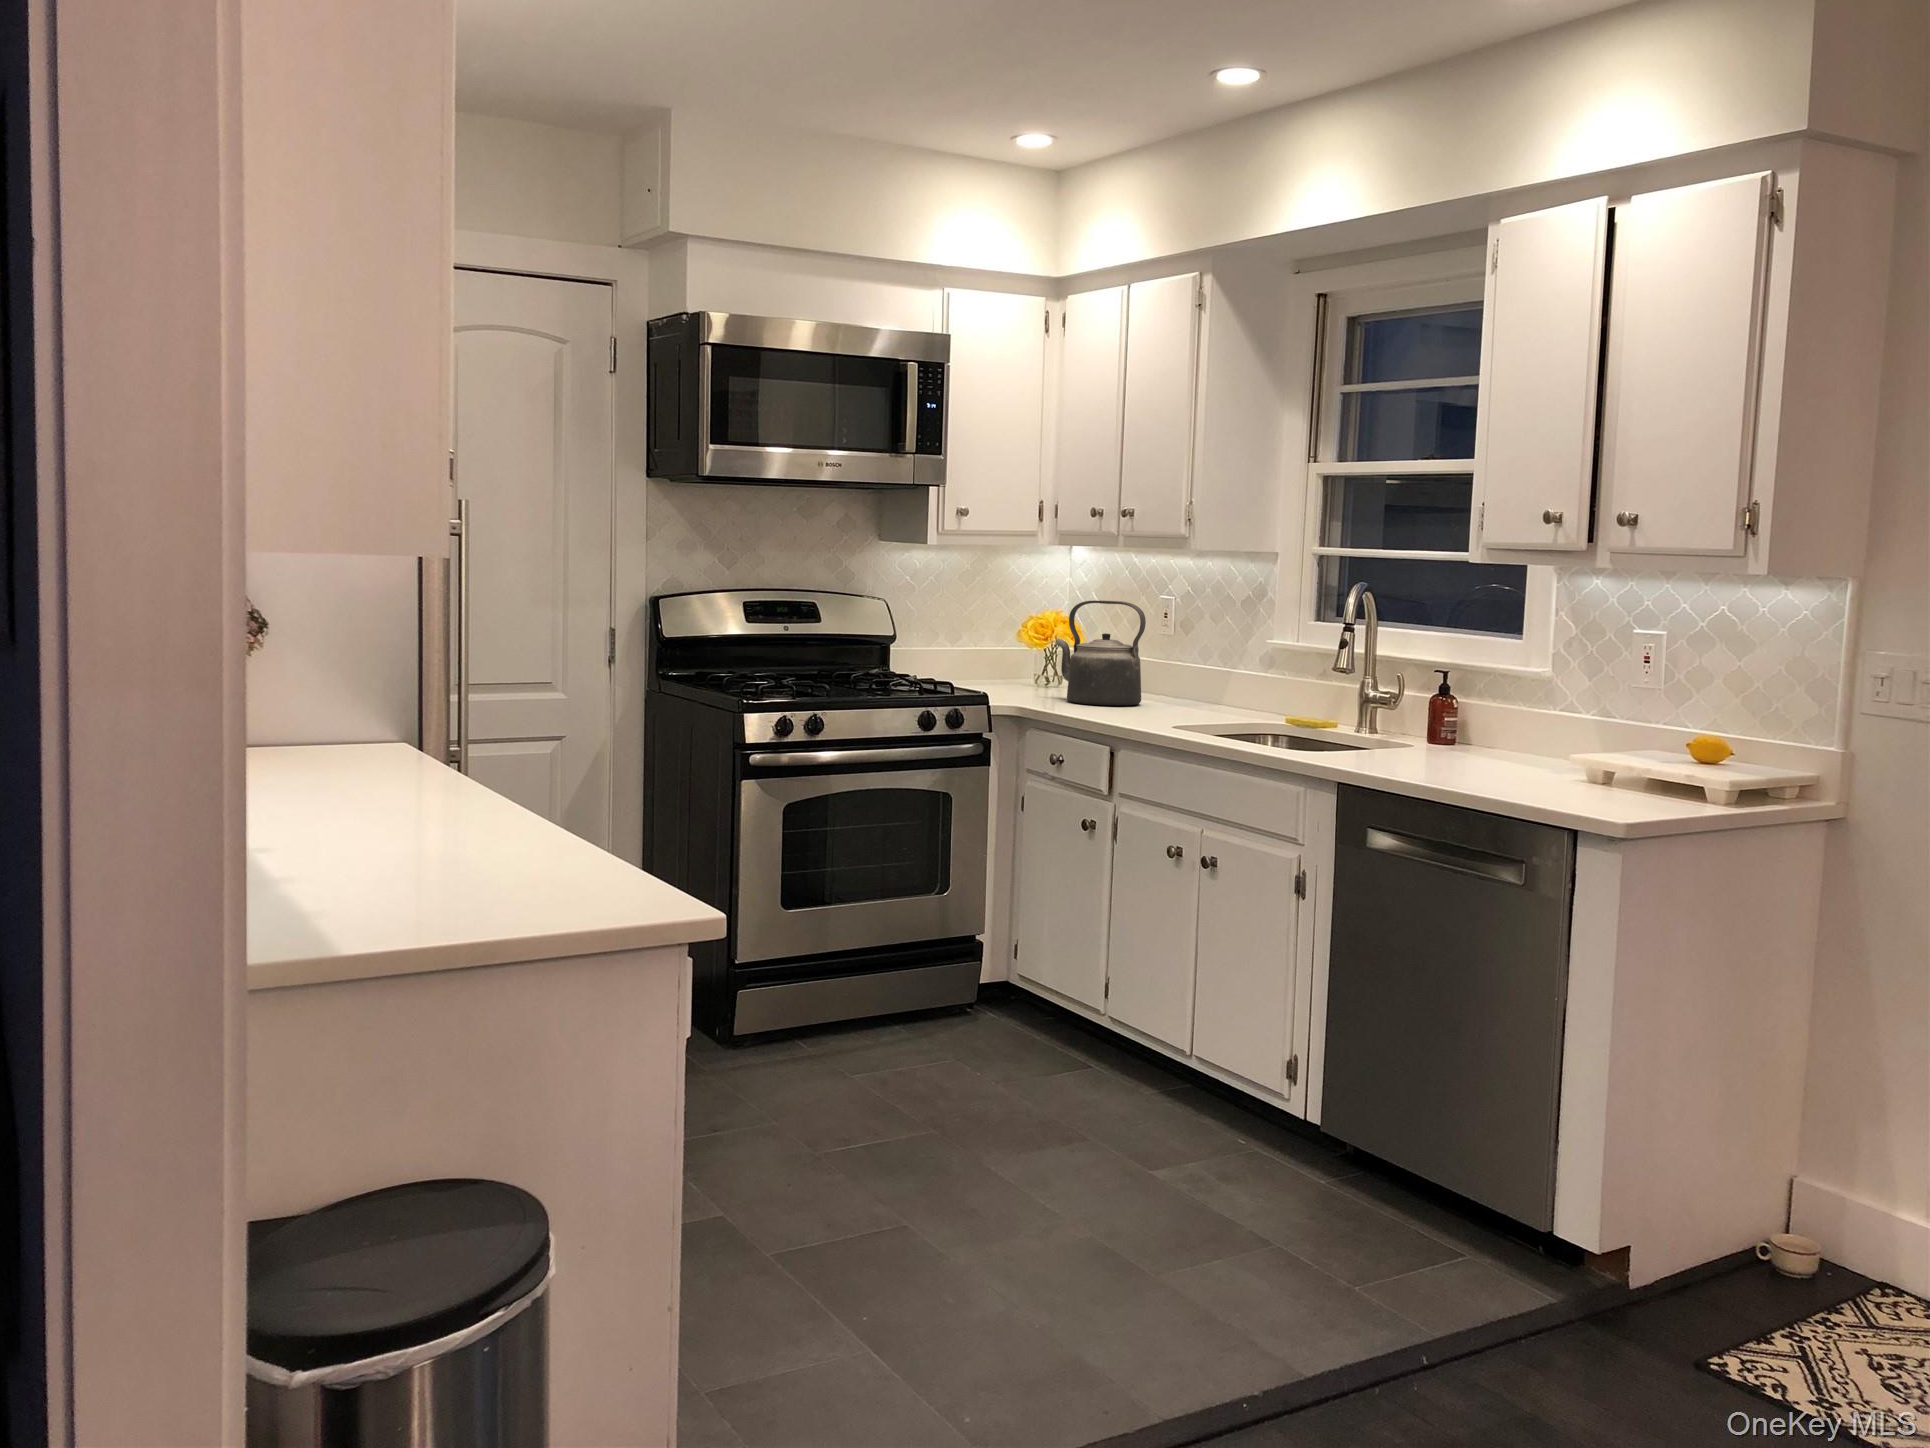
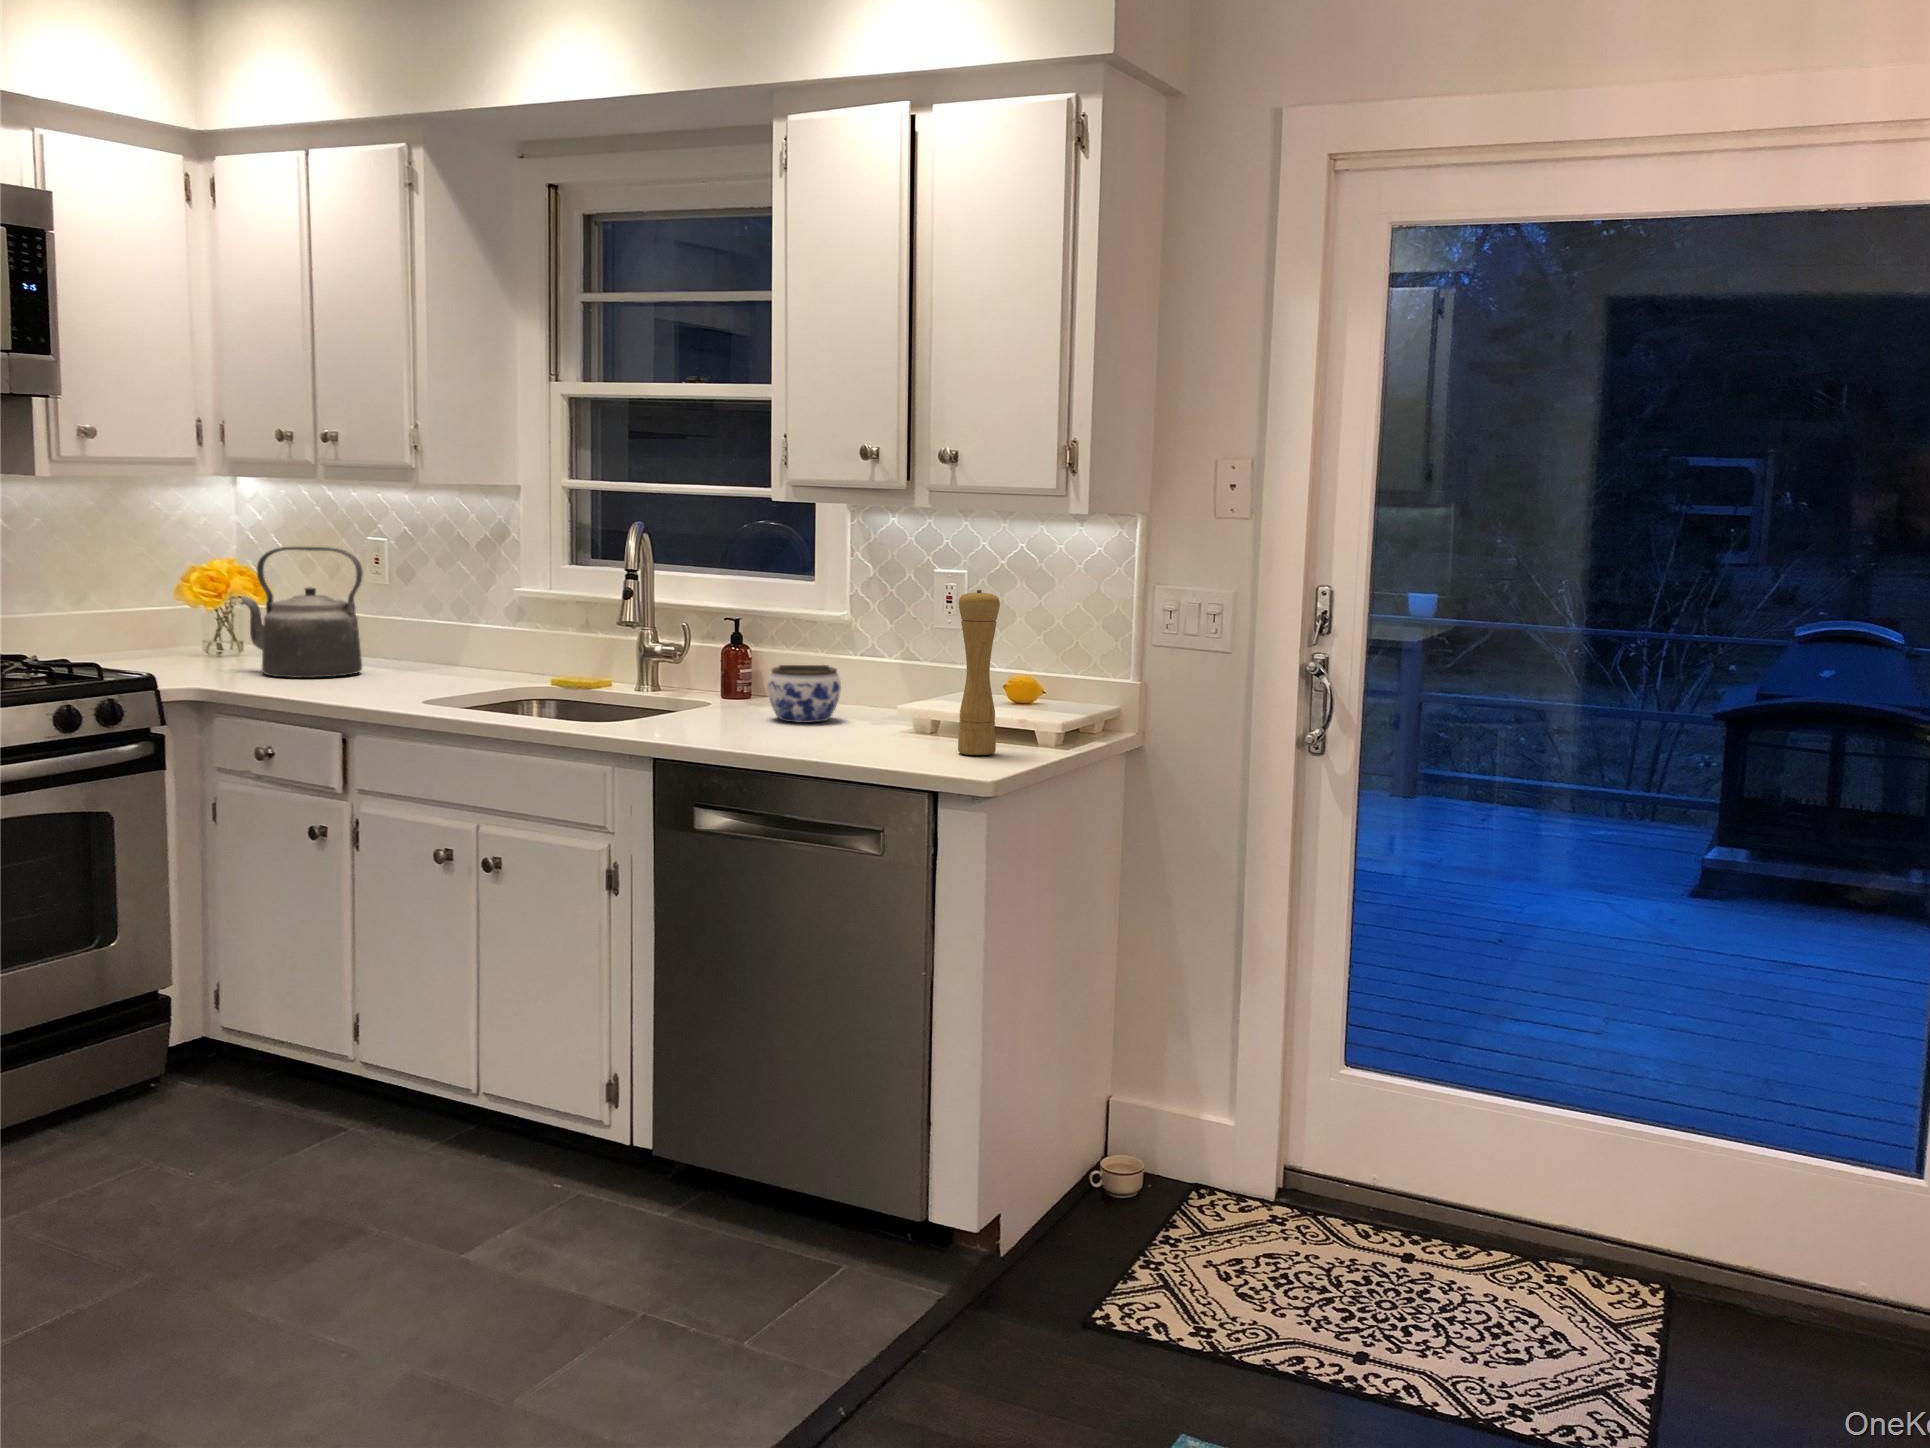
pepper mill: none [1618,646,1667,803] -> present [958,590,1000,755]
jar: none [1458,713,1528,766] -> present [768,665,841,723]

